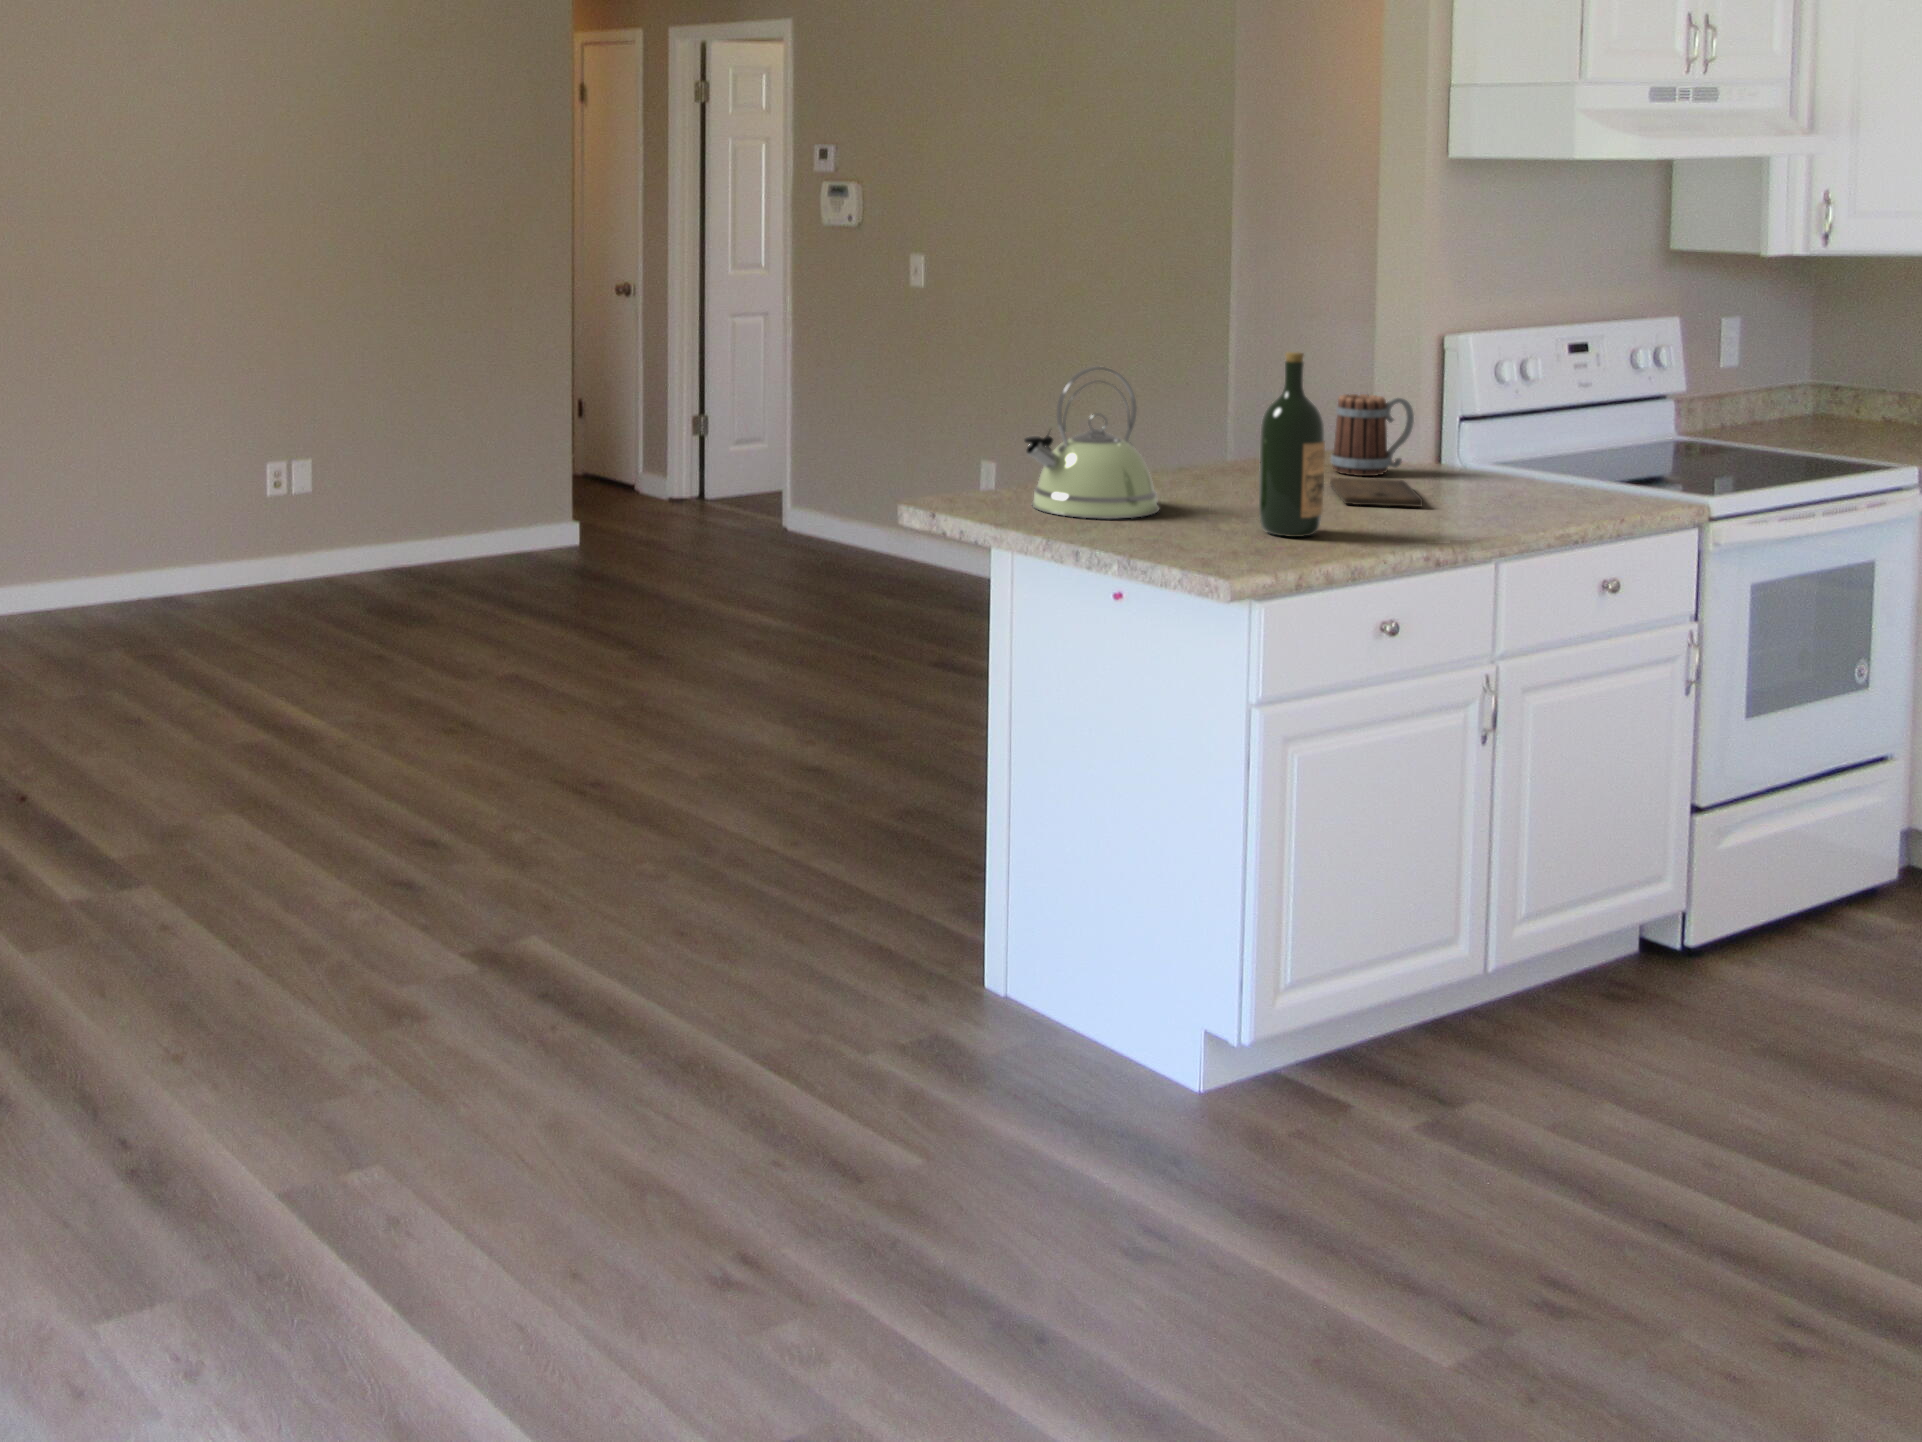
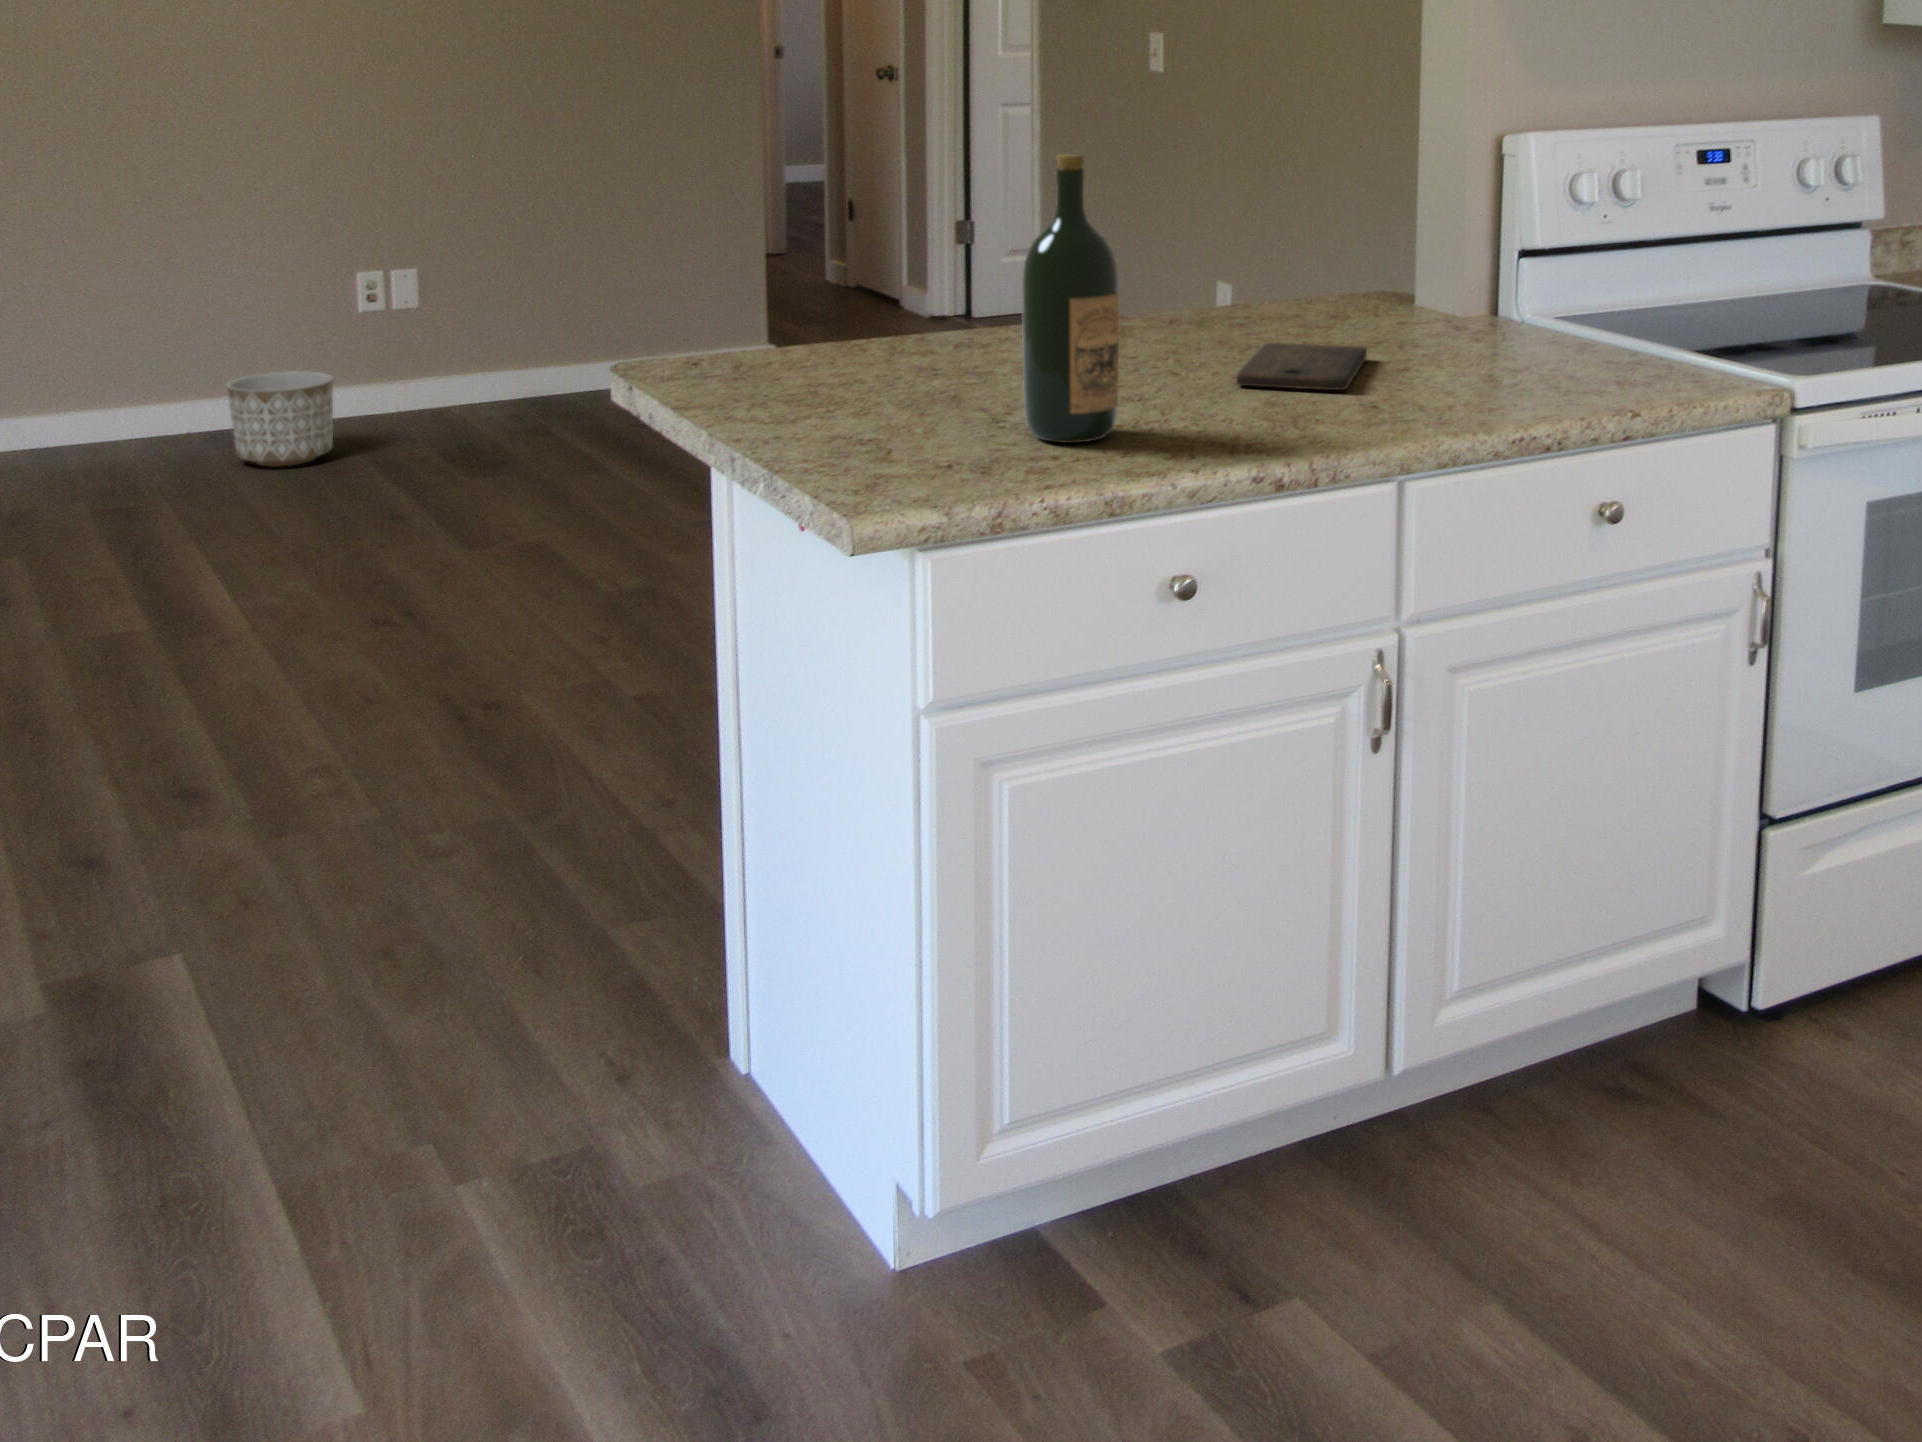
kettle: present [1024,366,1159,519] -> none [714,175,938,409]
mug: present [1331,394,1414,476] -> none [1301,220,1419,339]
planter: none [249,522,326,597] -> present [227,371,333,467]

